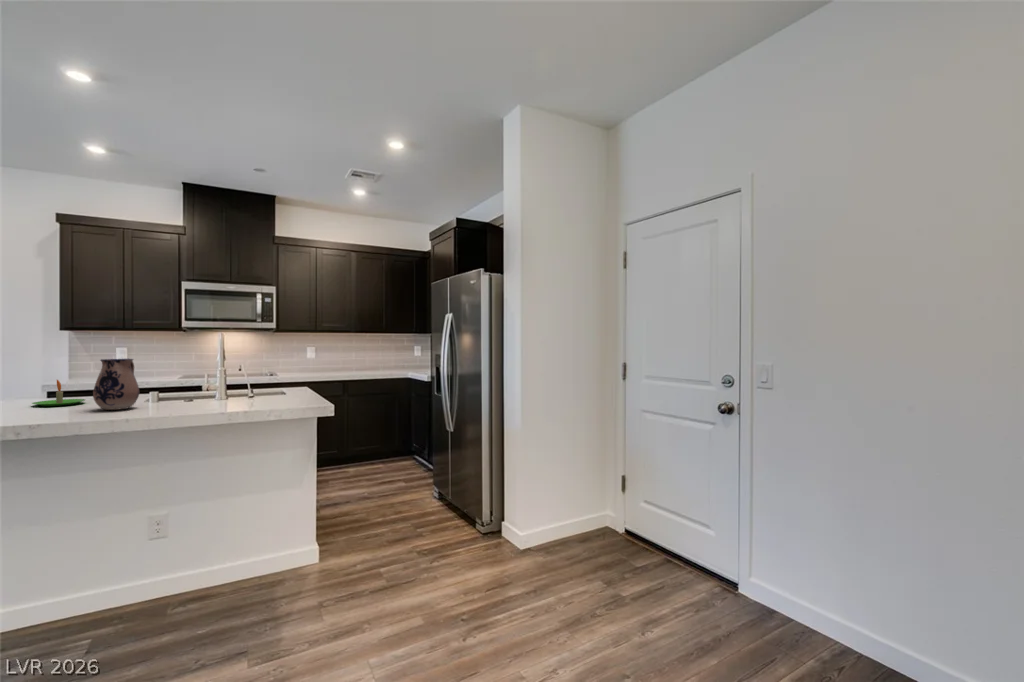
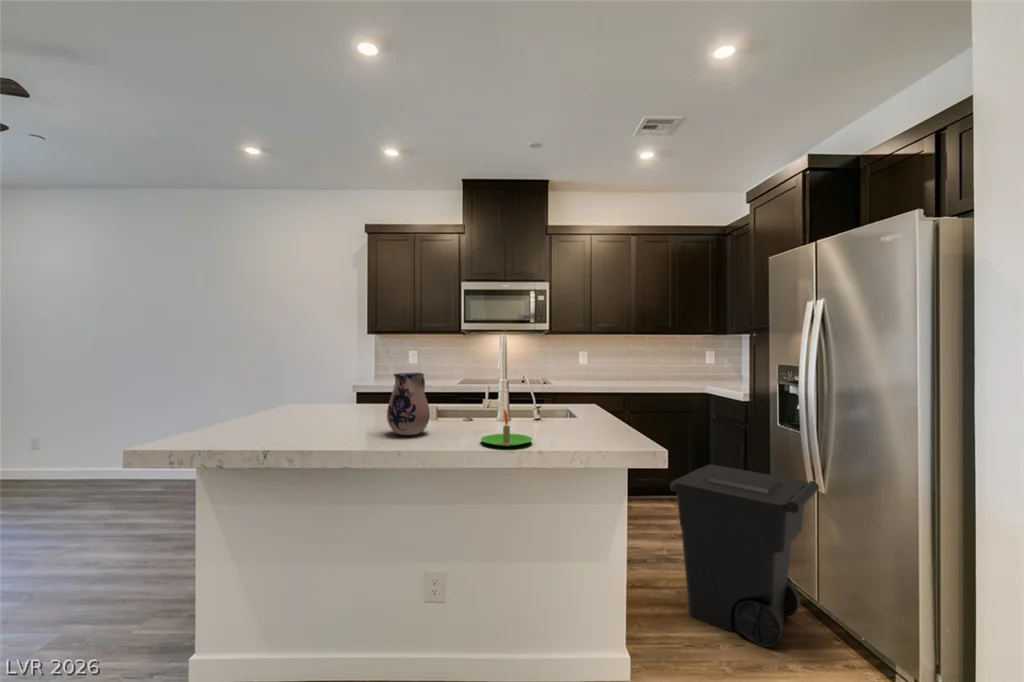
candle: present [32,380,85,406] -> present [481,410,532,446]
trash can: none [356,422,454,532] -> present [670,464,821,647]

